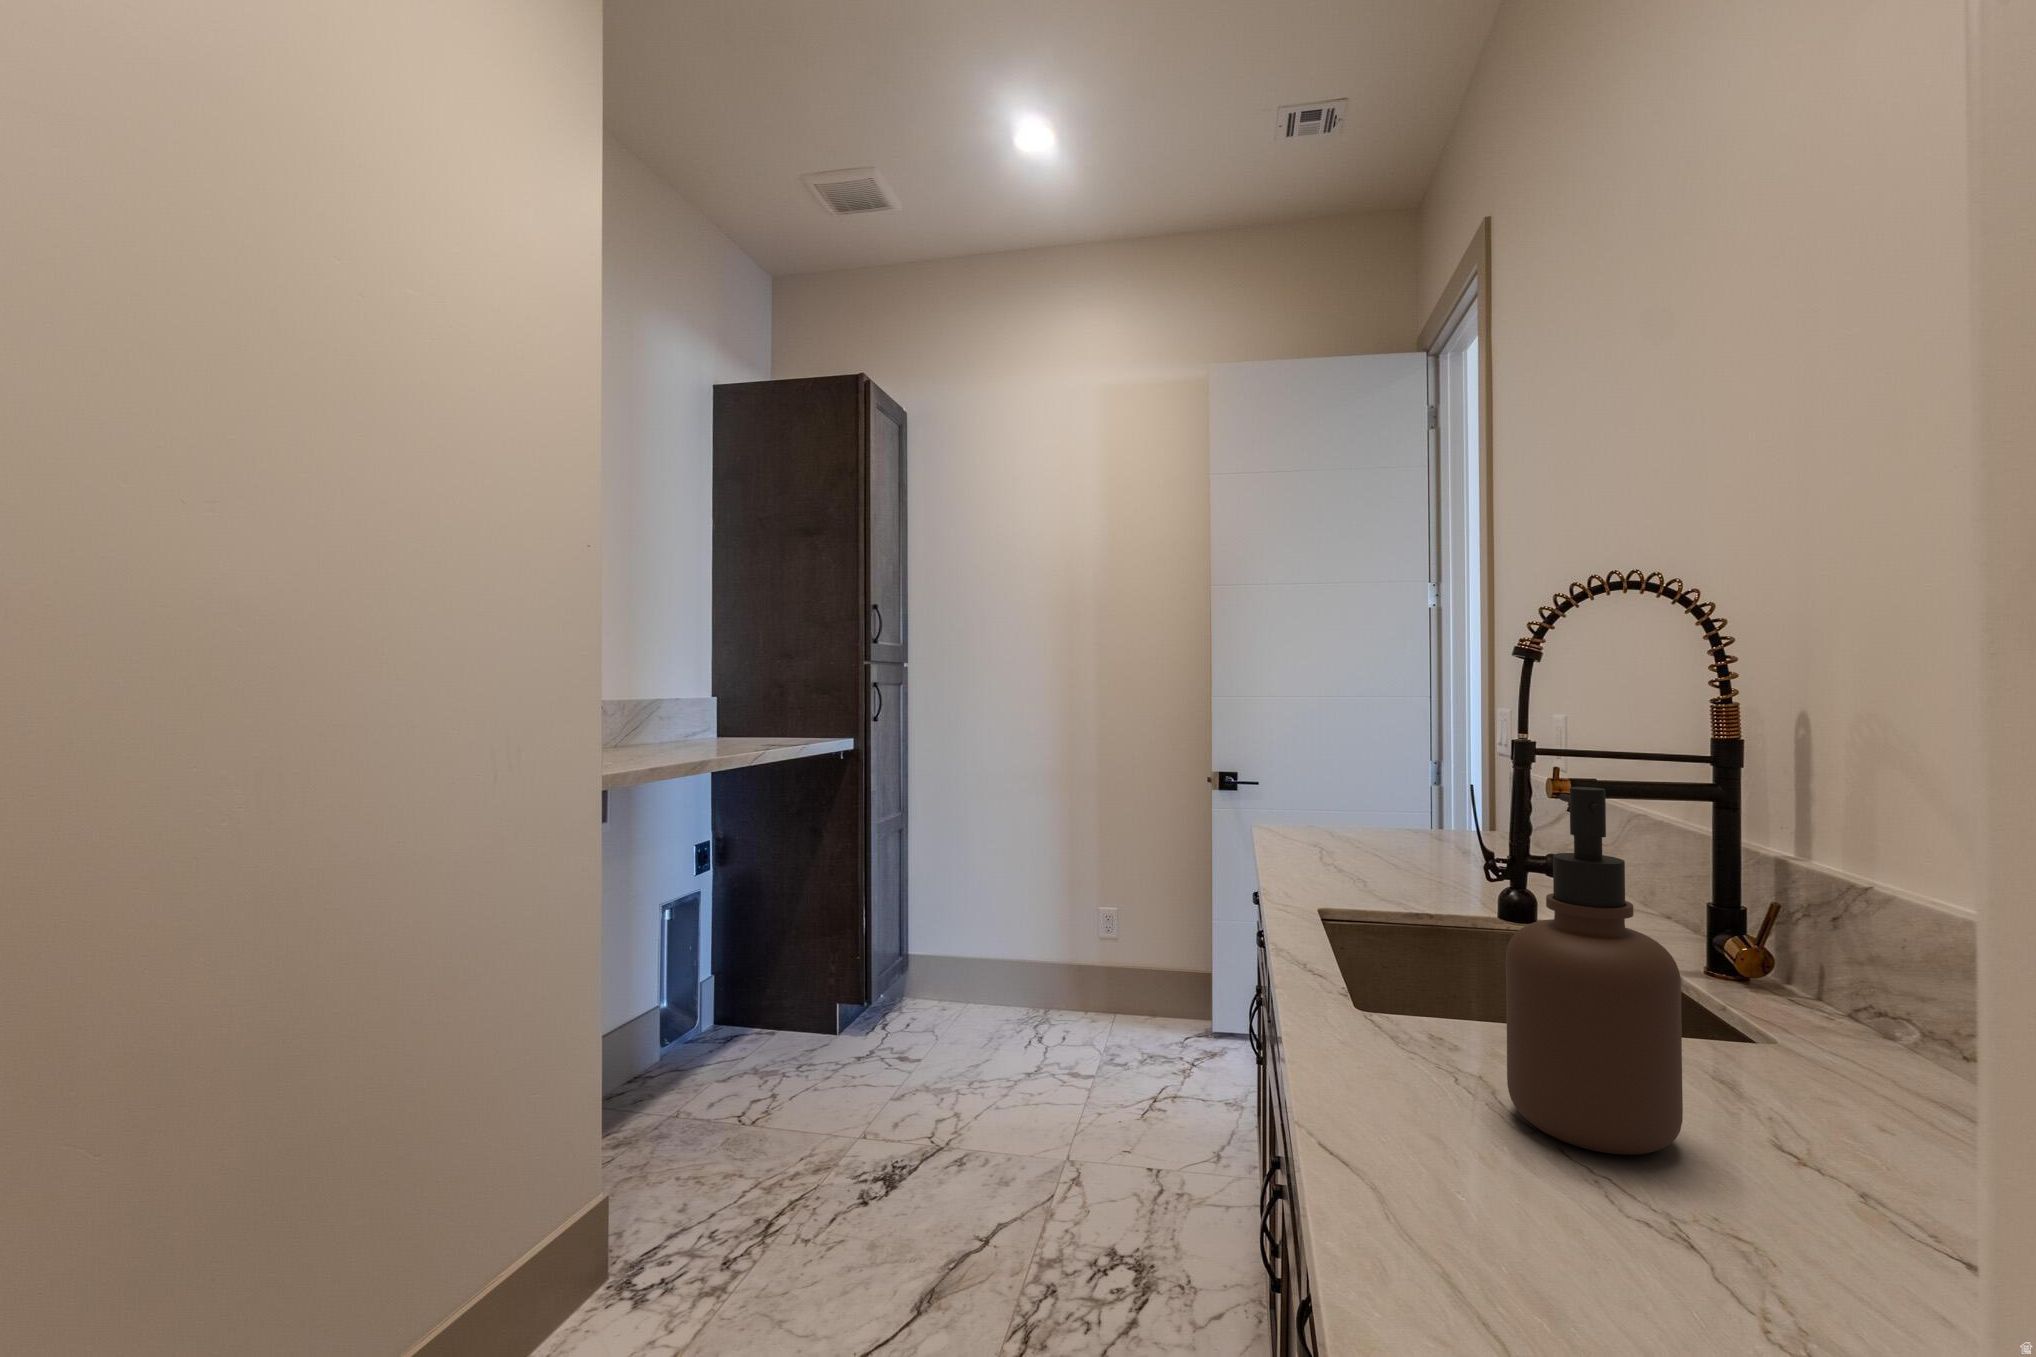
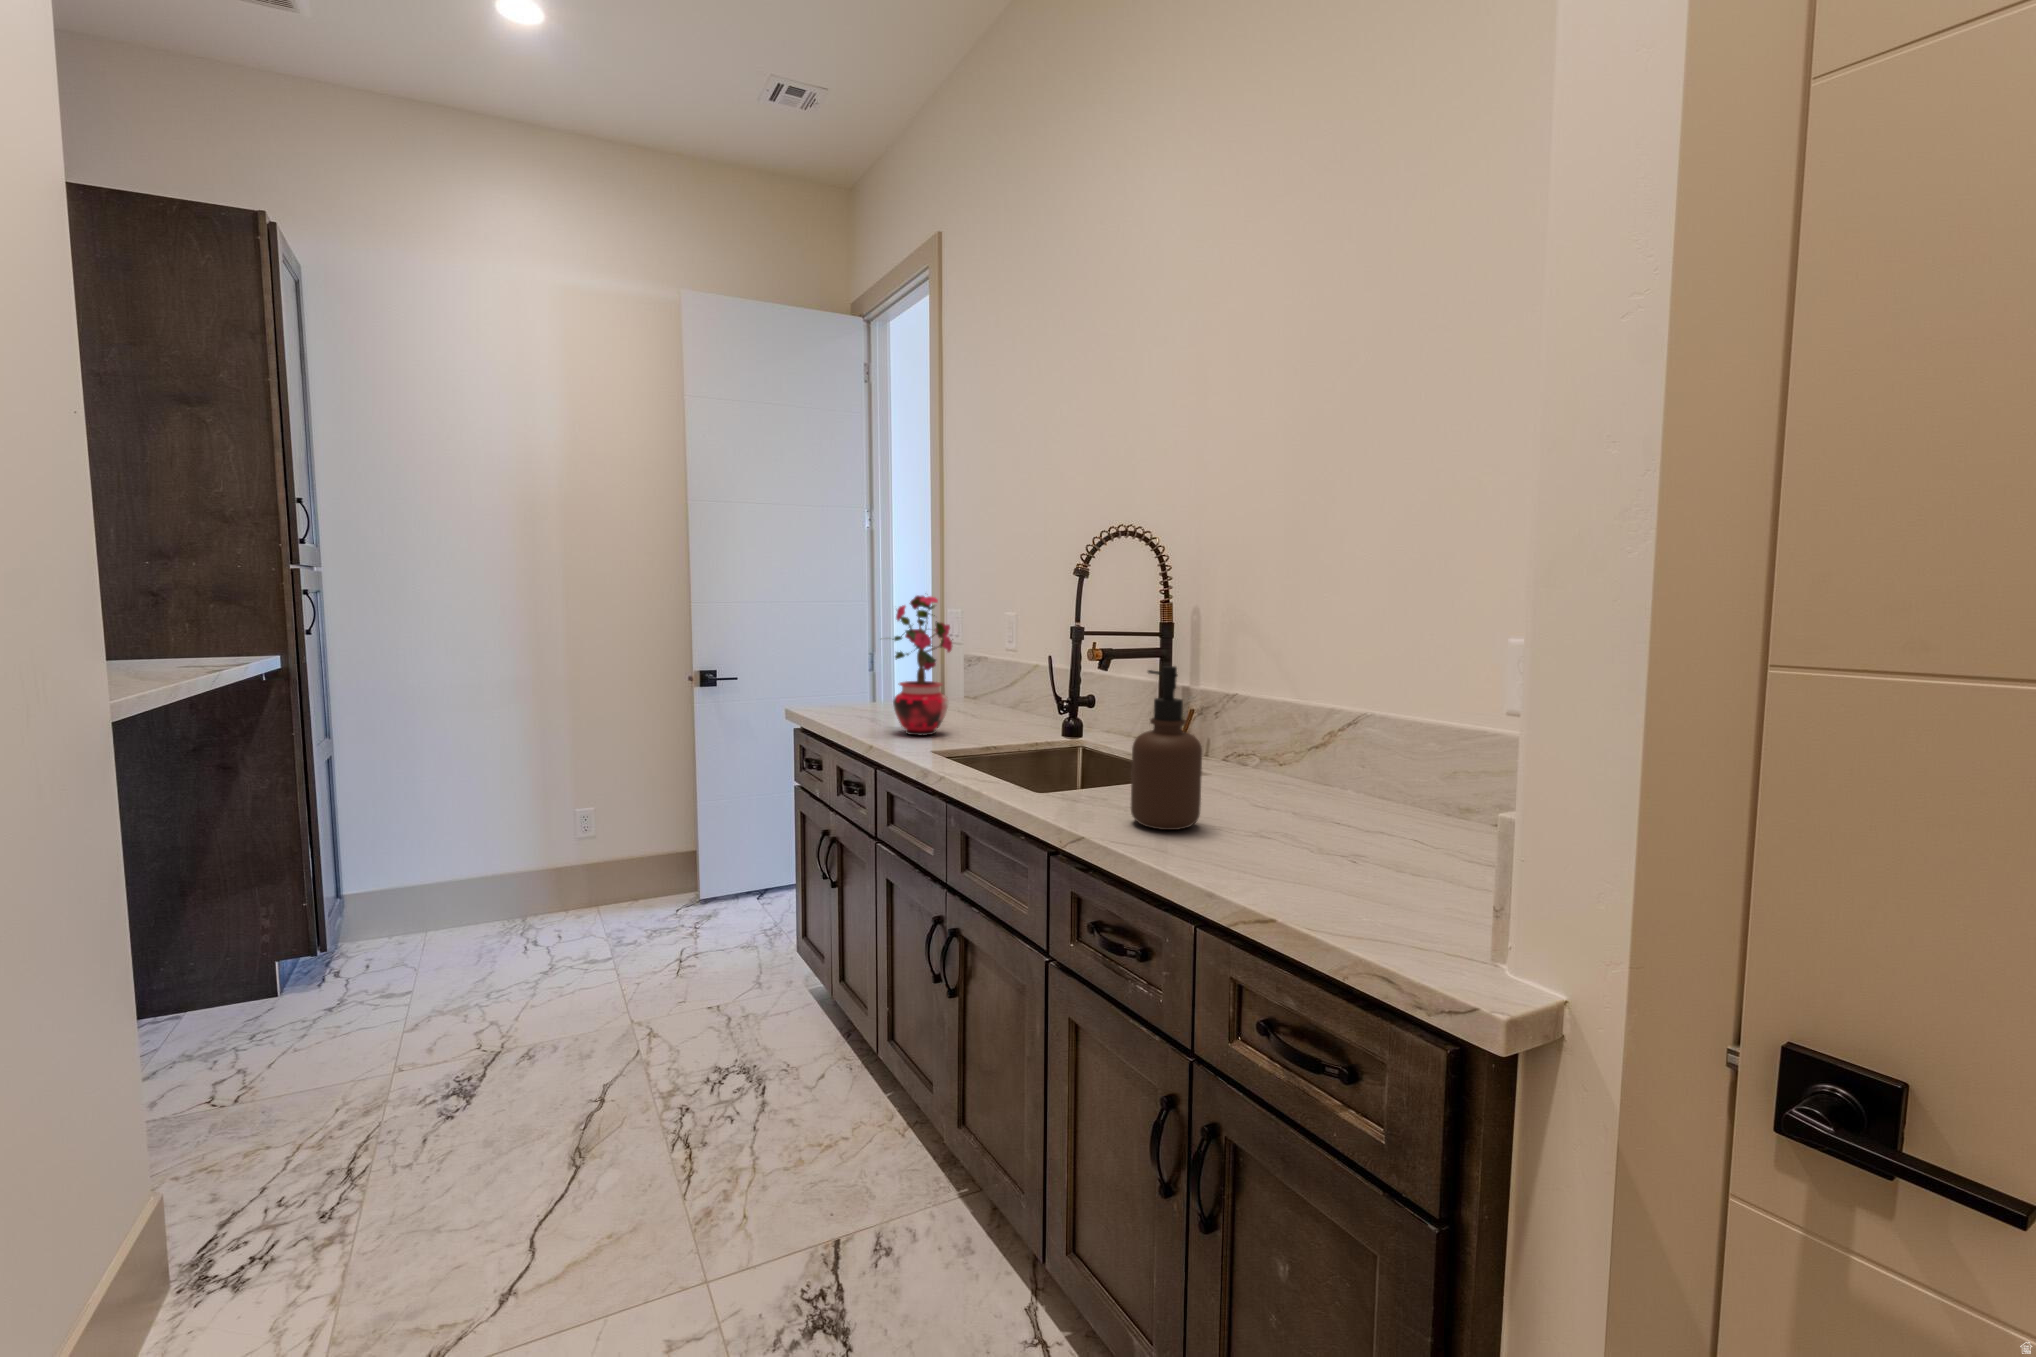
potted plant: none [1306,668,1423,874] -> present [893,596,952,736]

